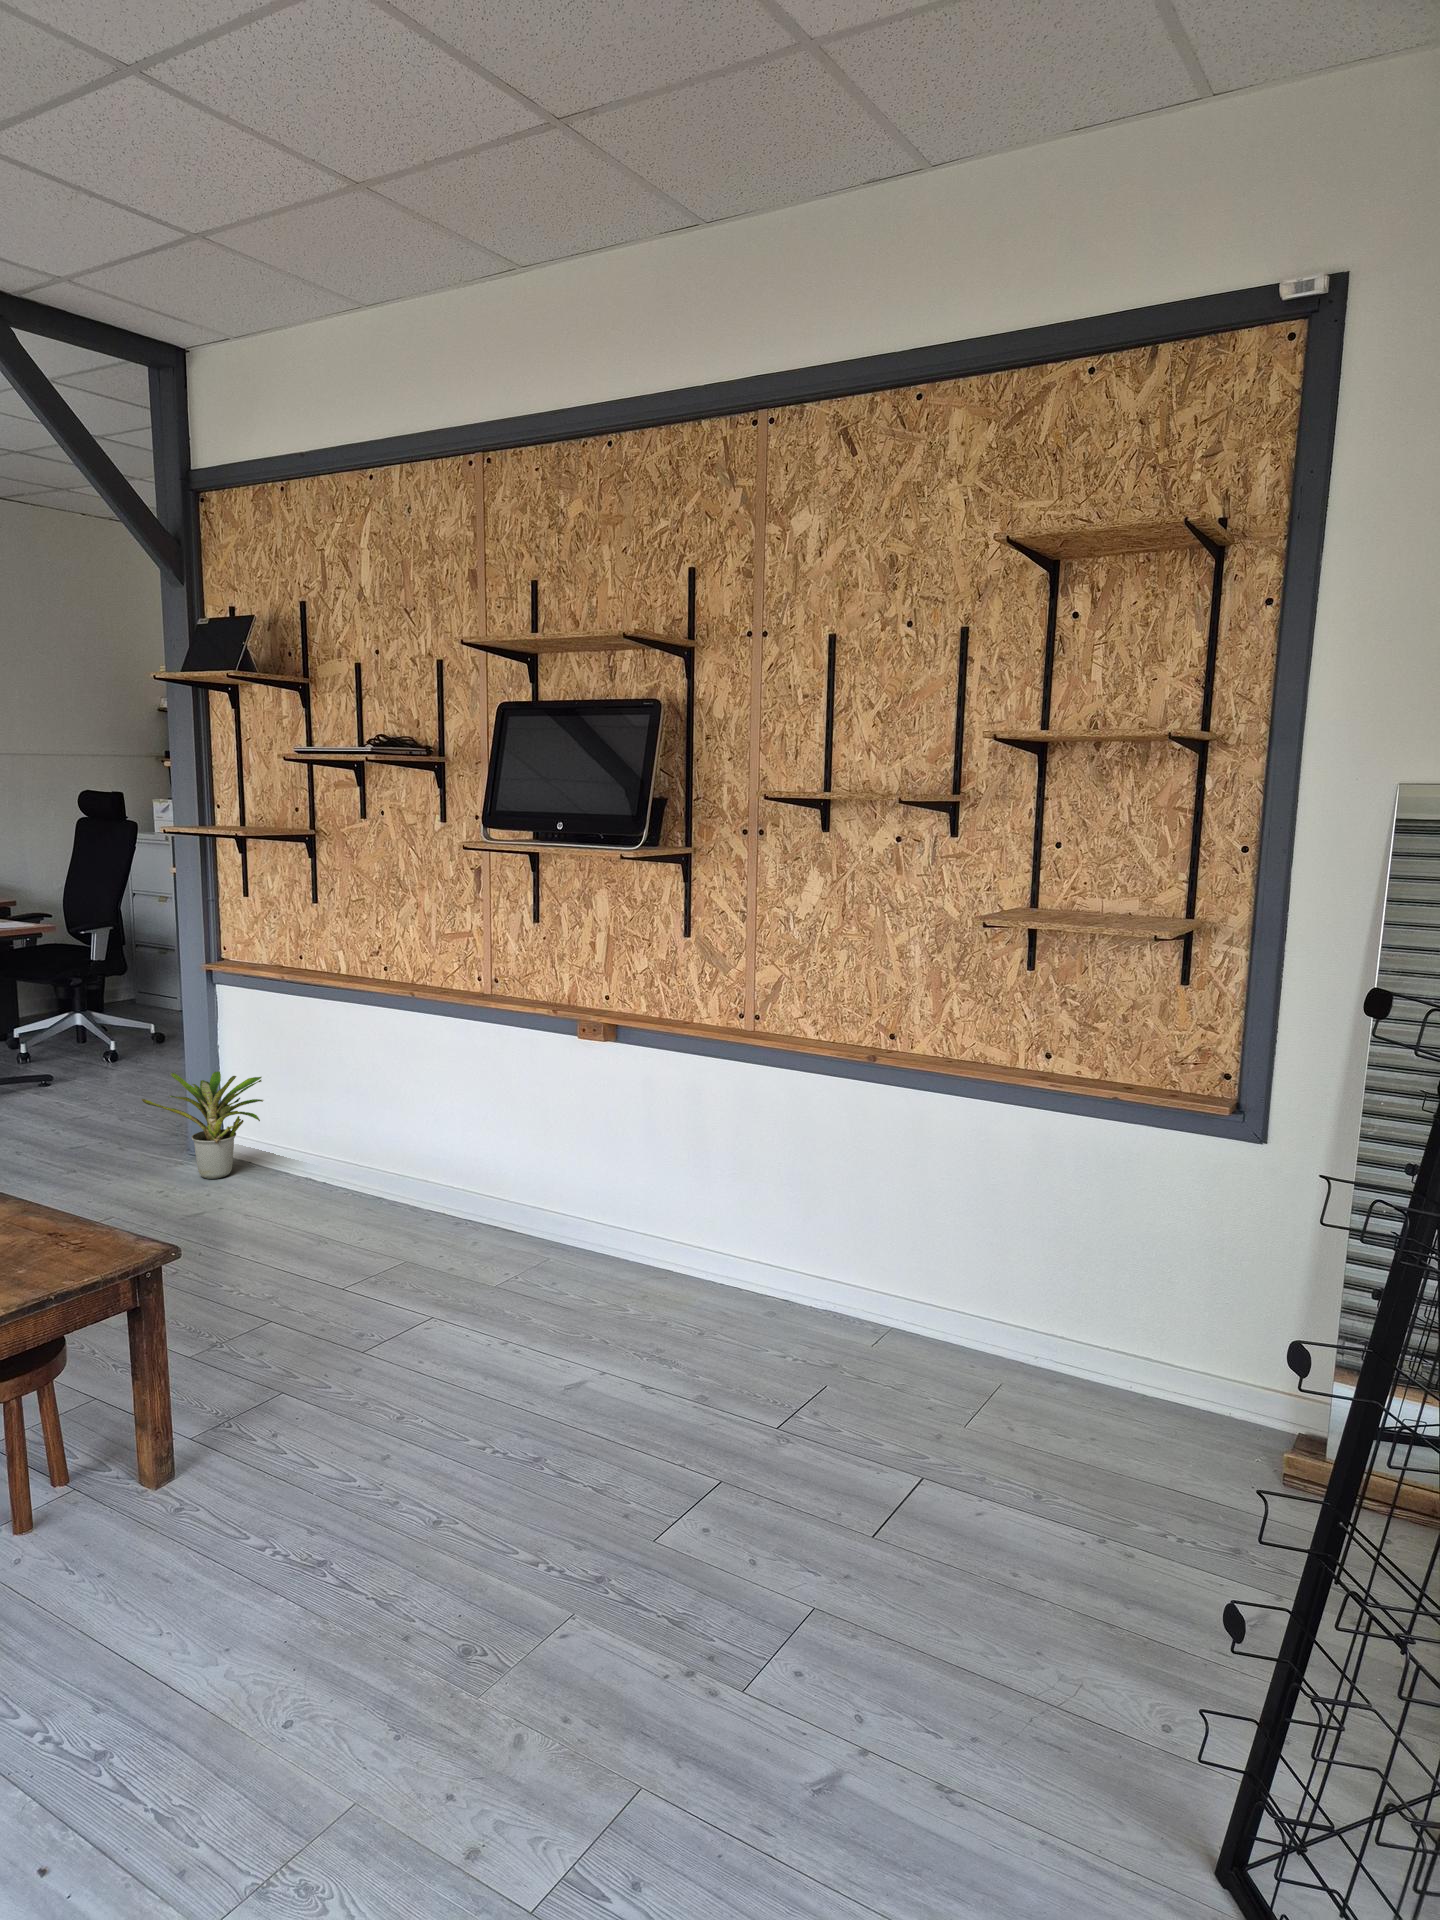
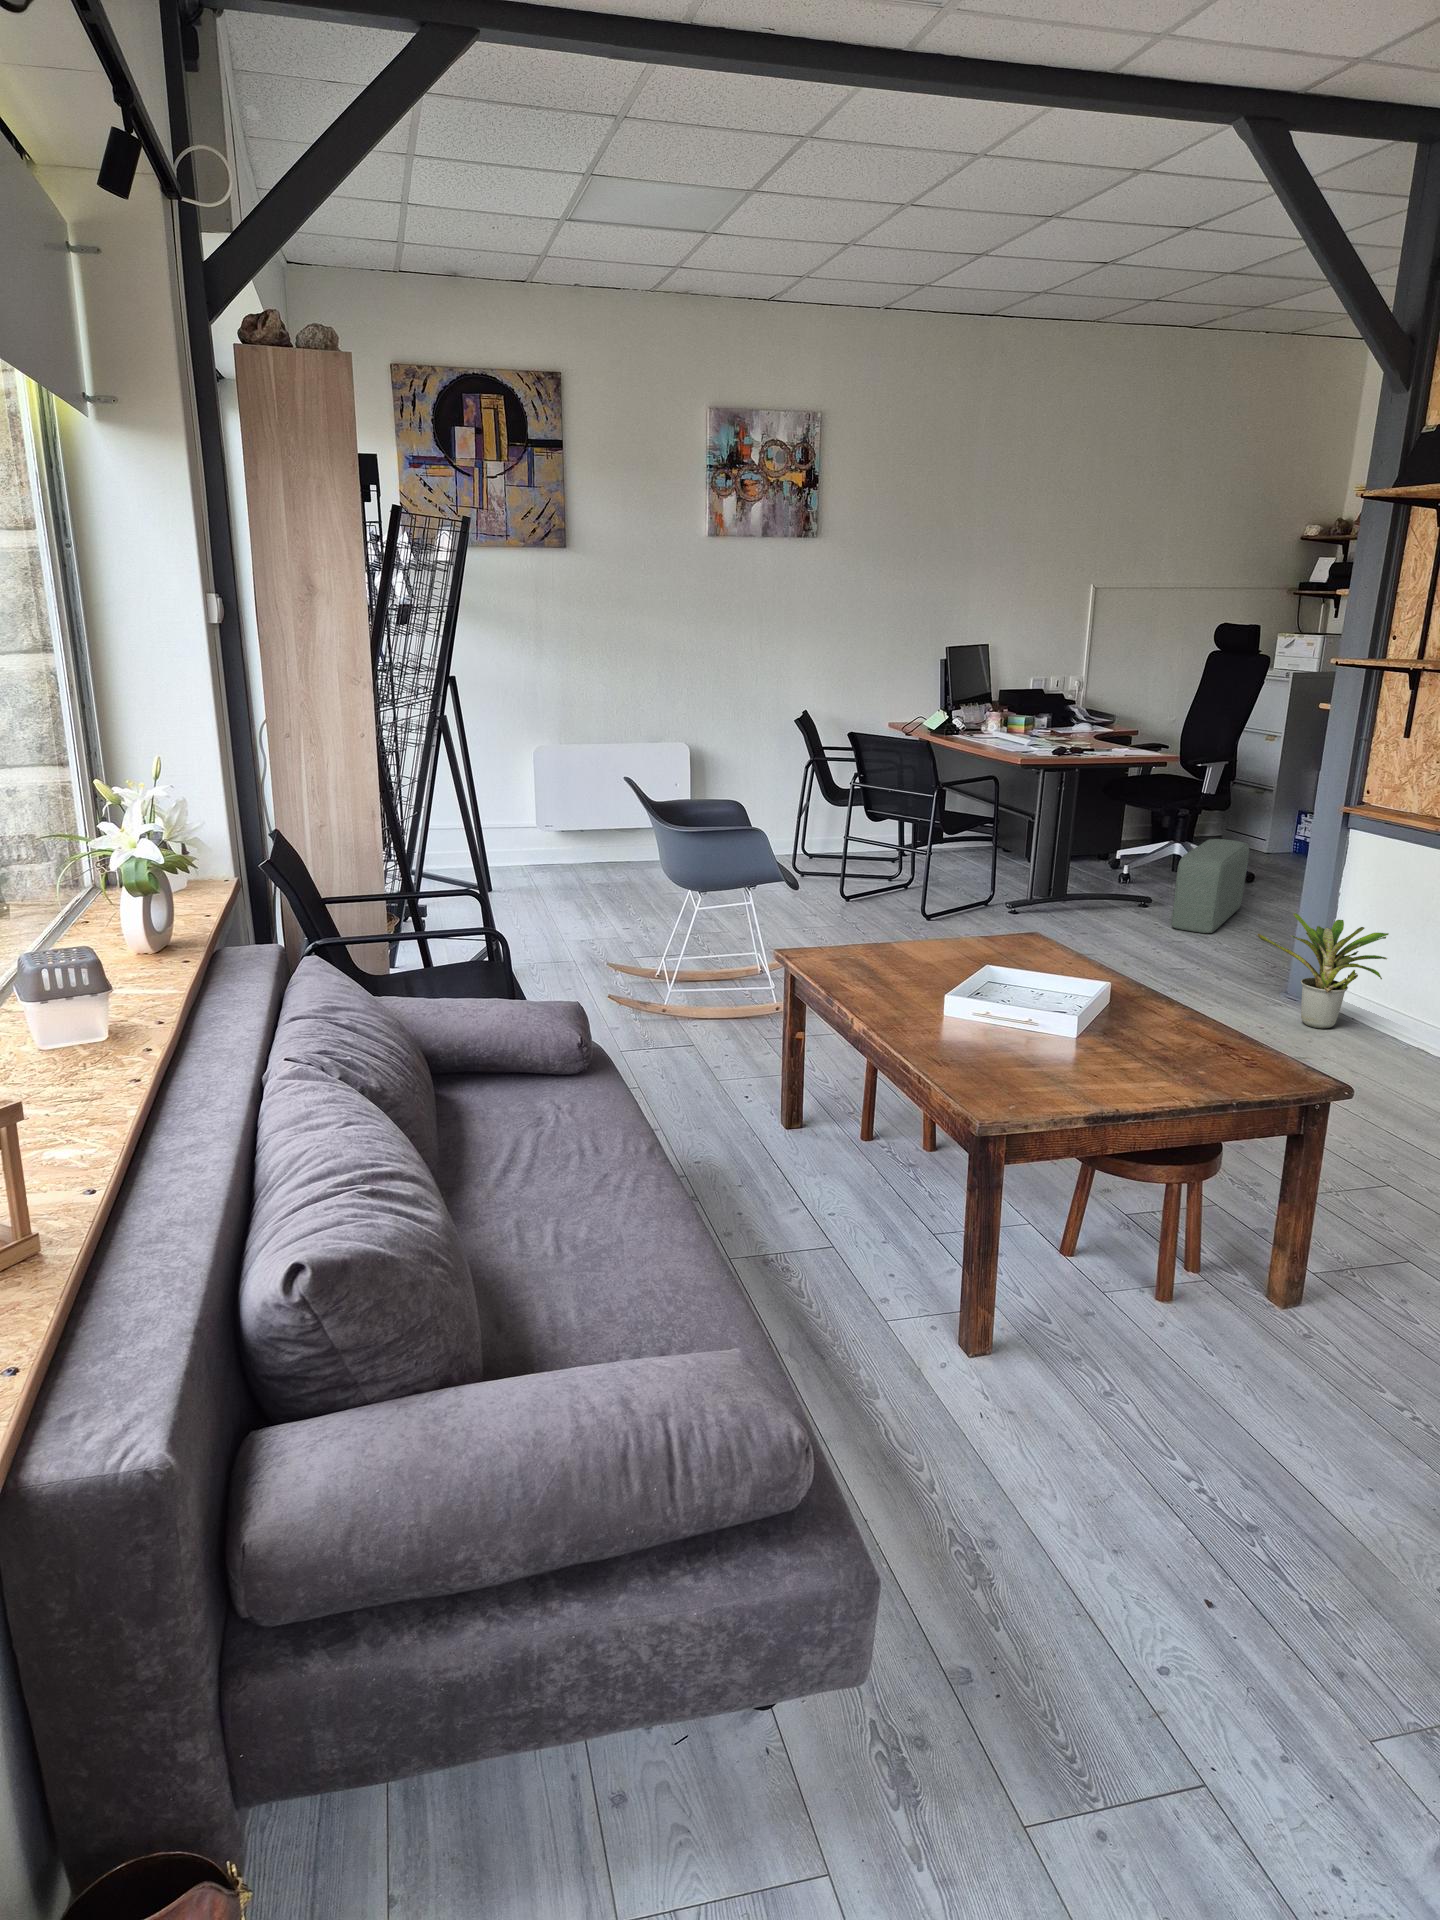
pouf: none [67,1005,148,1104] -> present [1171,839,1249,933]

